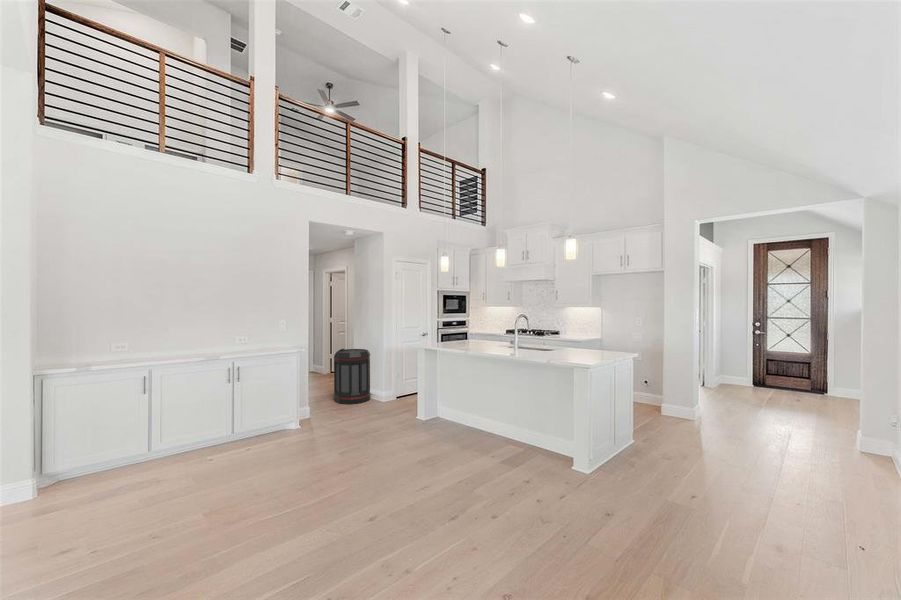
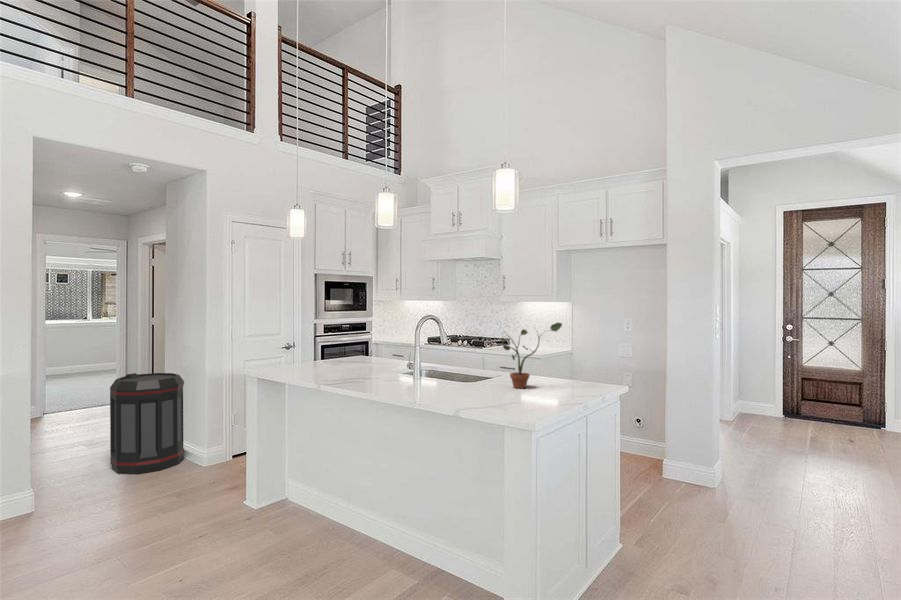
potted plant: none [562,321,595,356] -> present [501,323,562,388]

